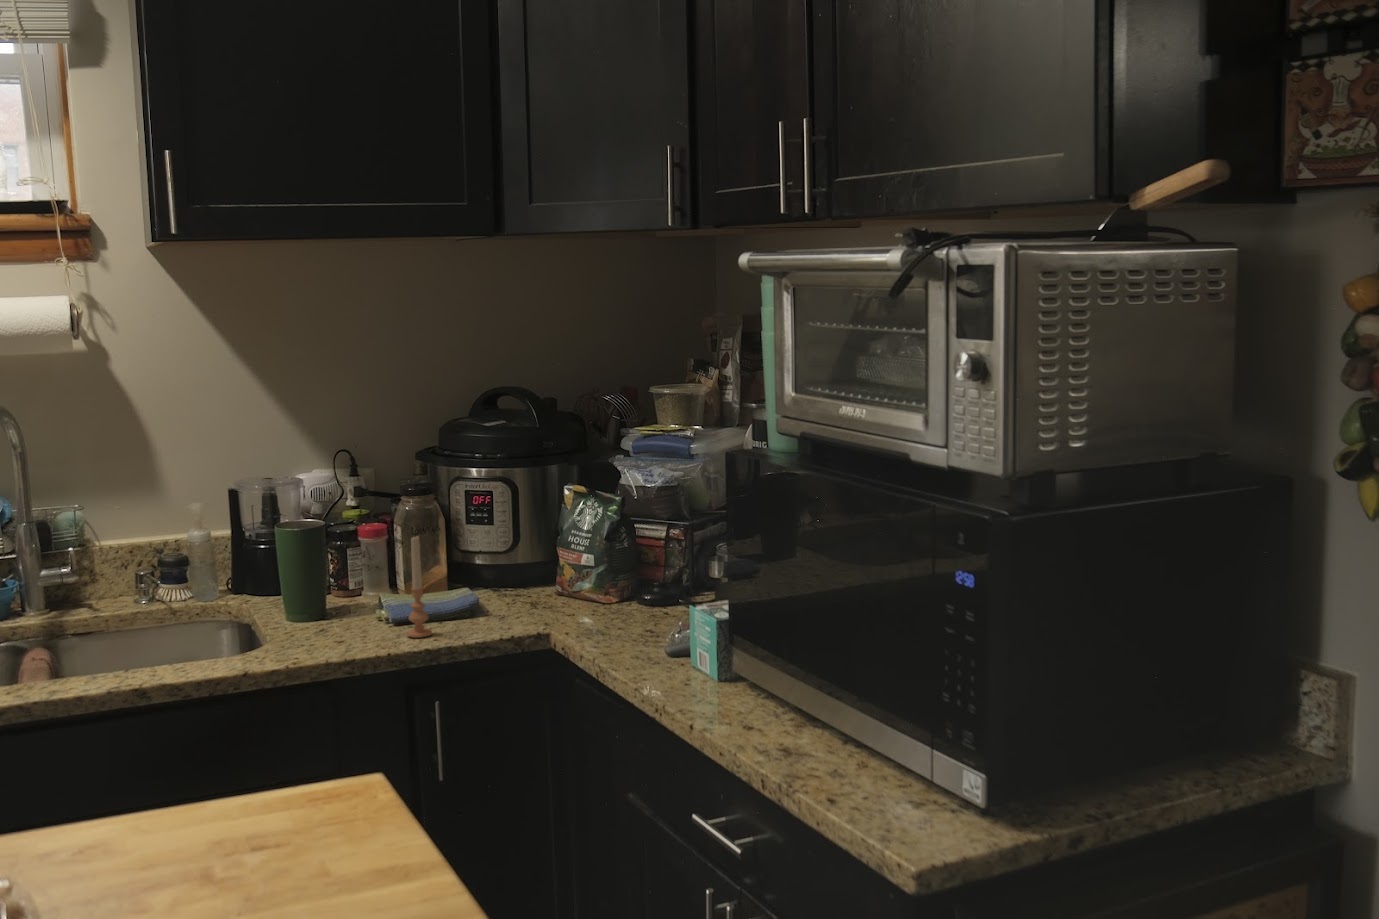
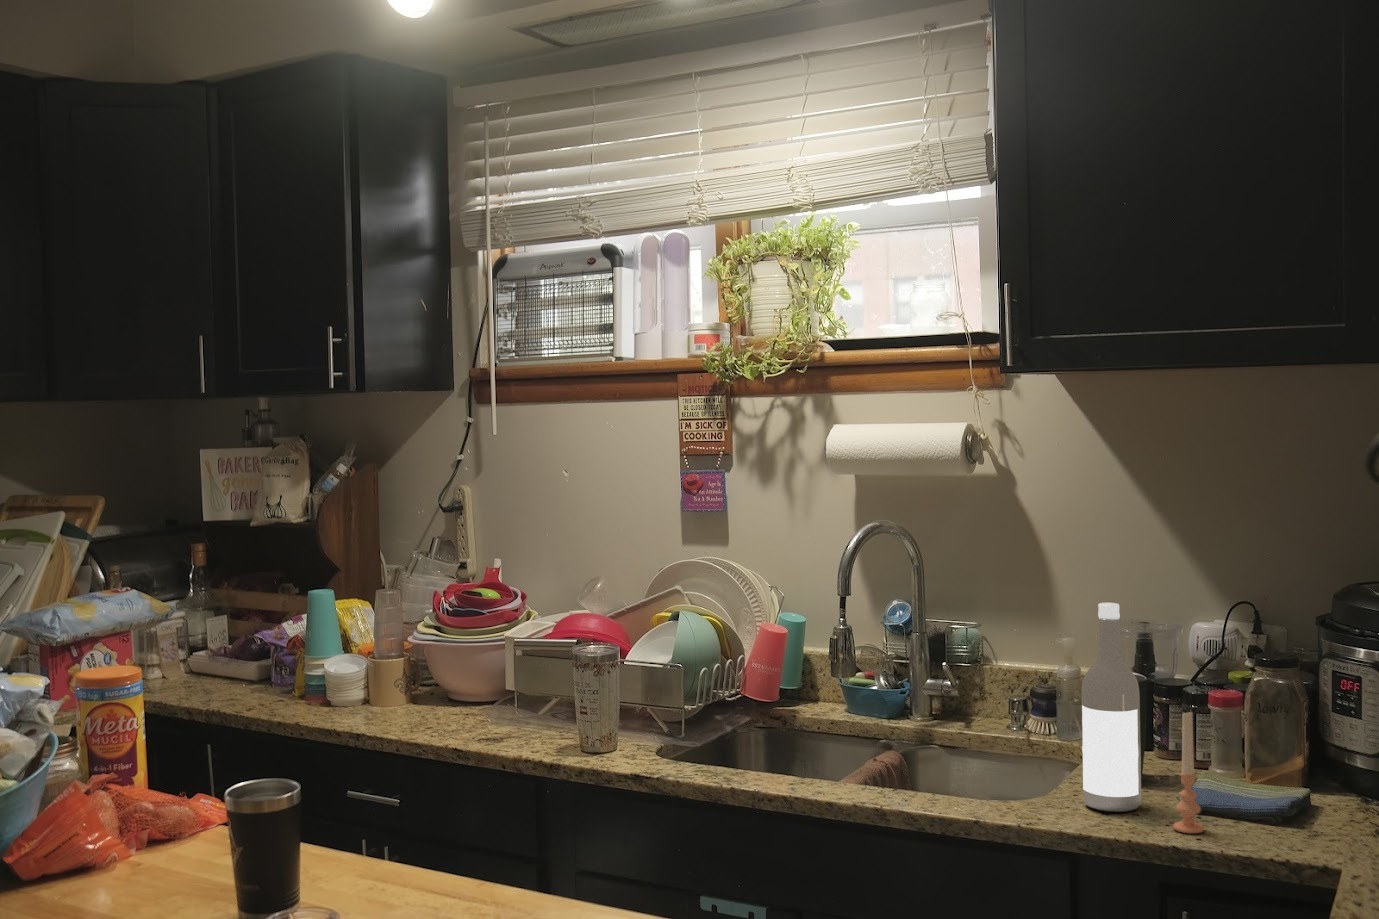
wine bottle: none [304,454,361,640] -> present [1082,603,1141,812]

